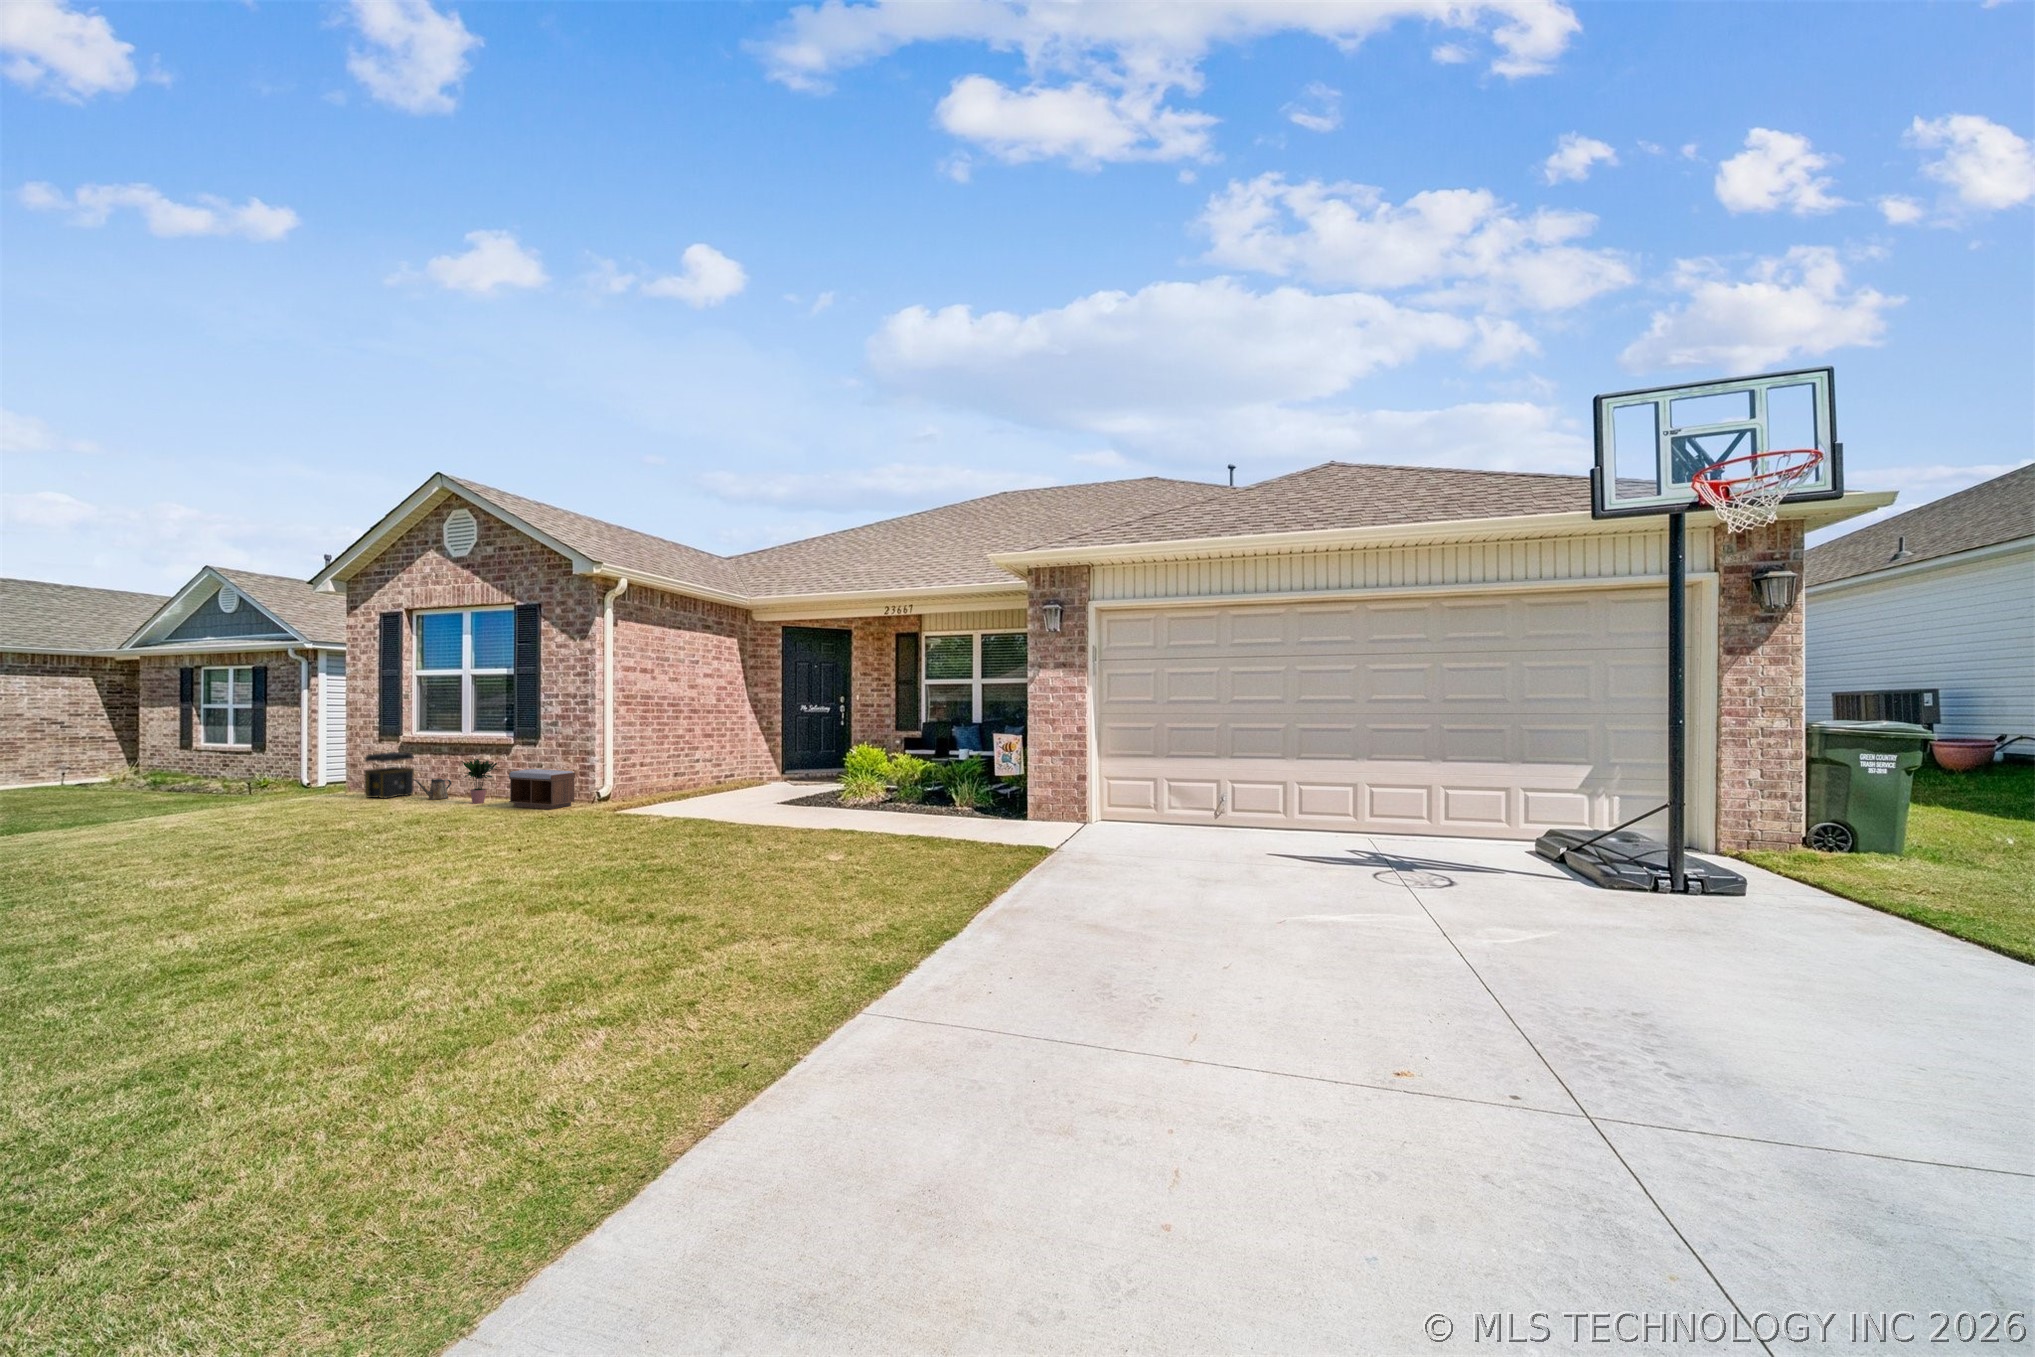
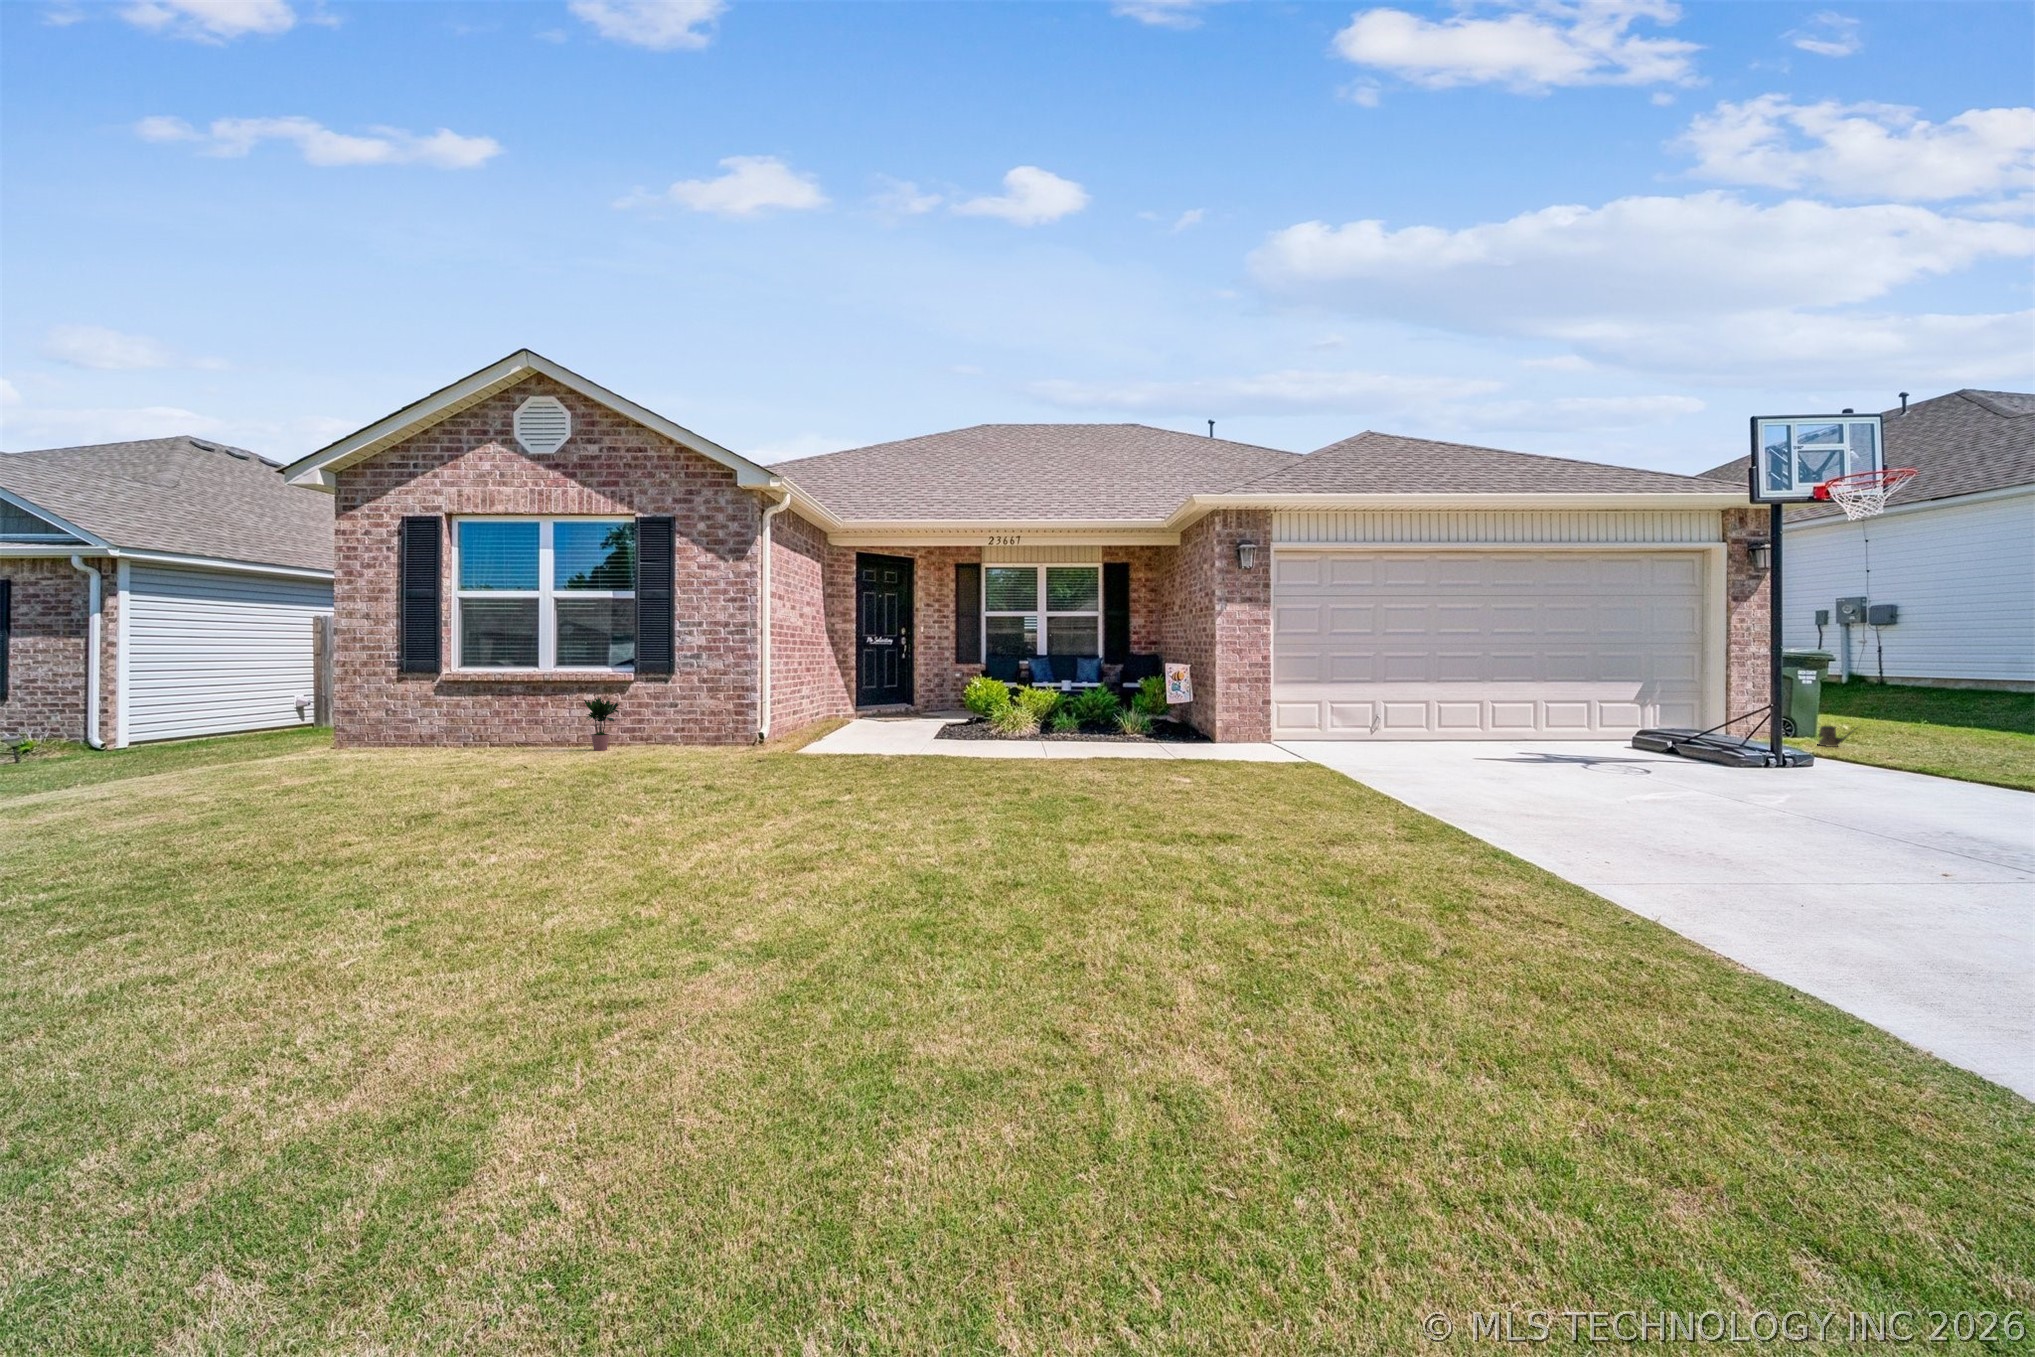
toolbox: present [364,752,414,798] -> none [418,694,475,750]
bench: present [509,769,575,809] -> none [657,709,733,752]
watering can: present [414,779,451,800] -> present [1819,726,1855,747]

